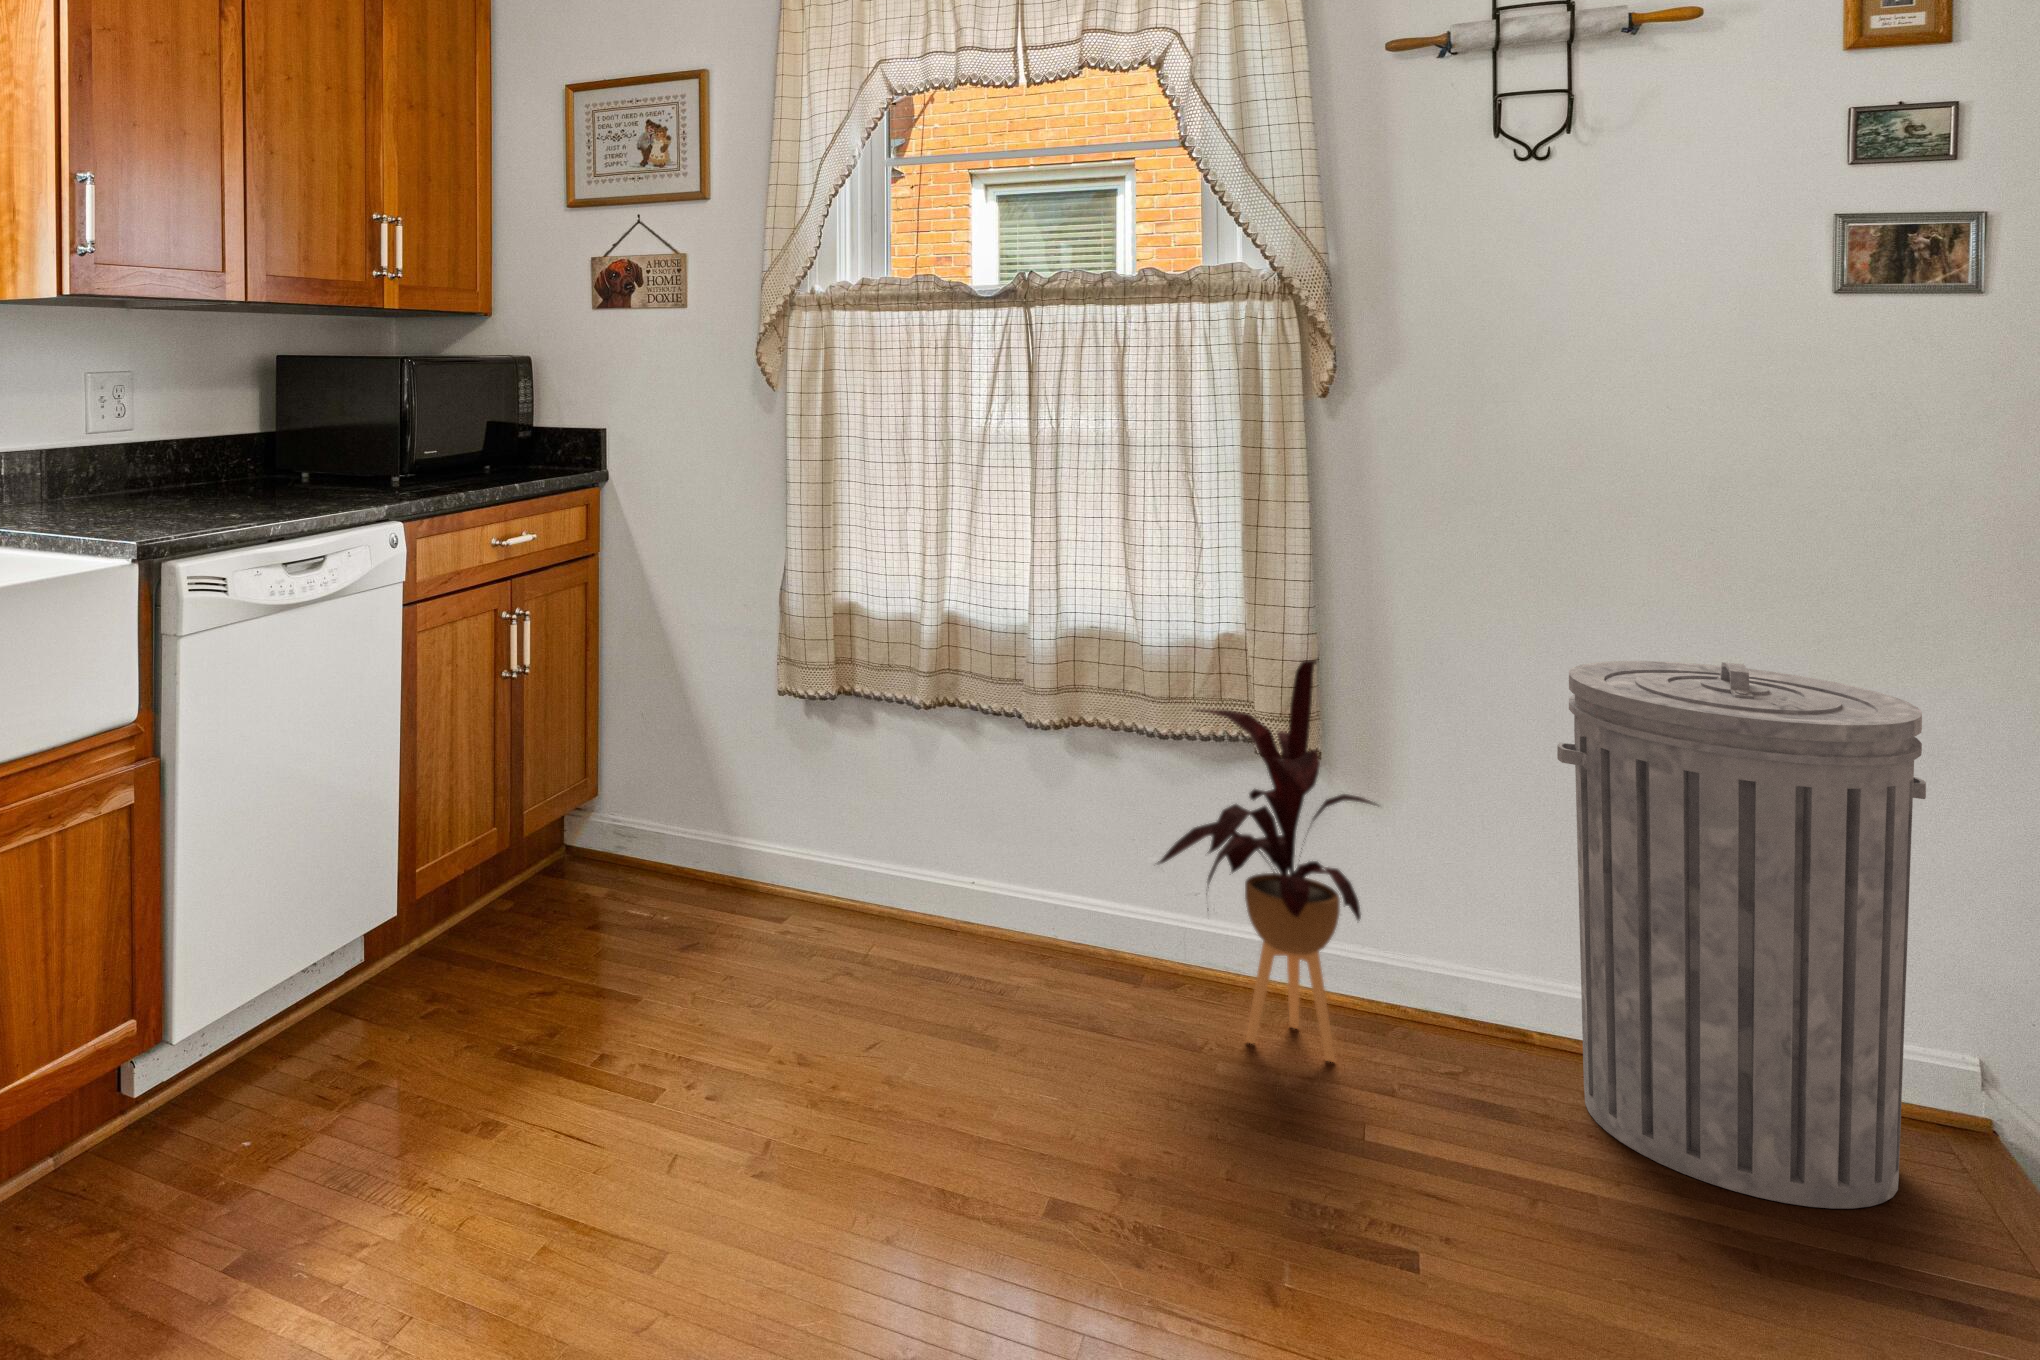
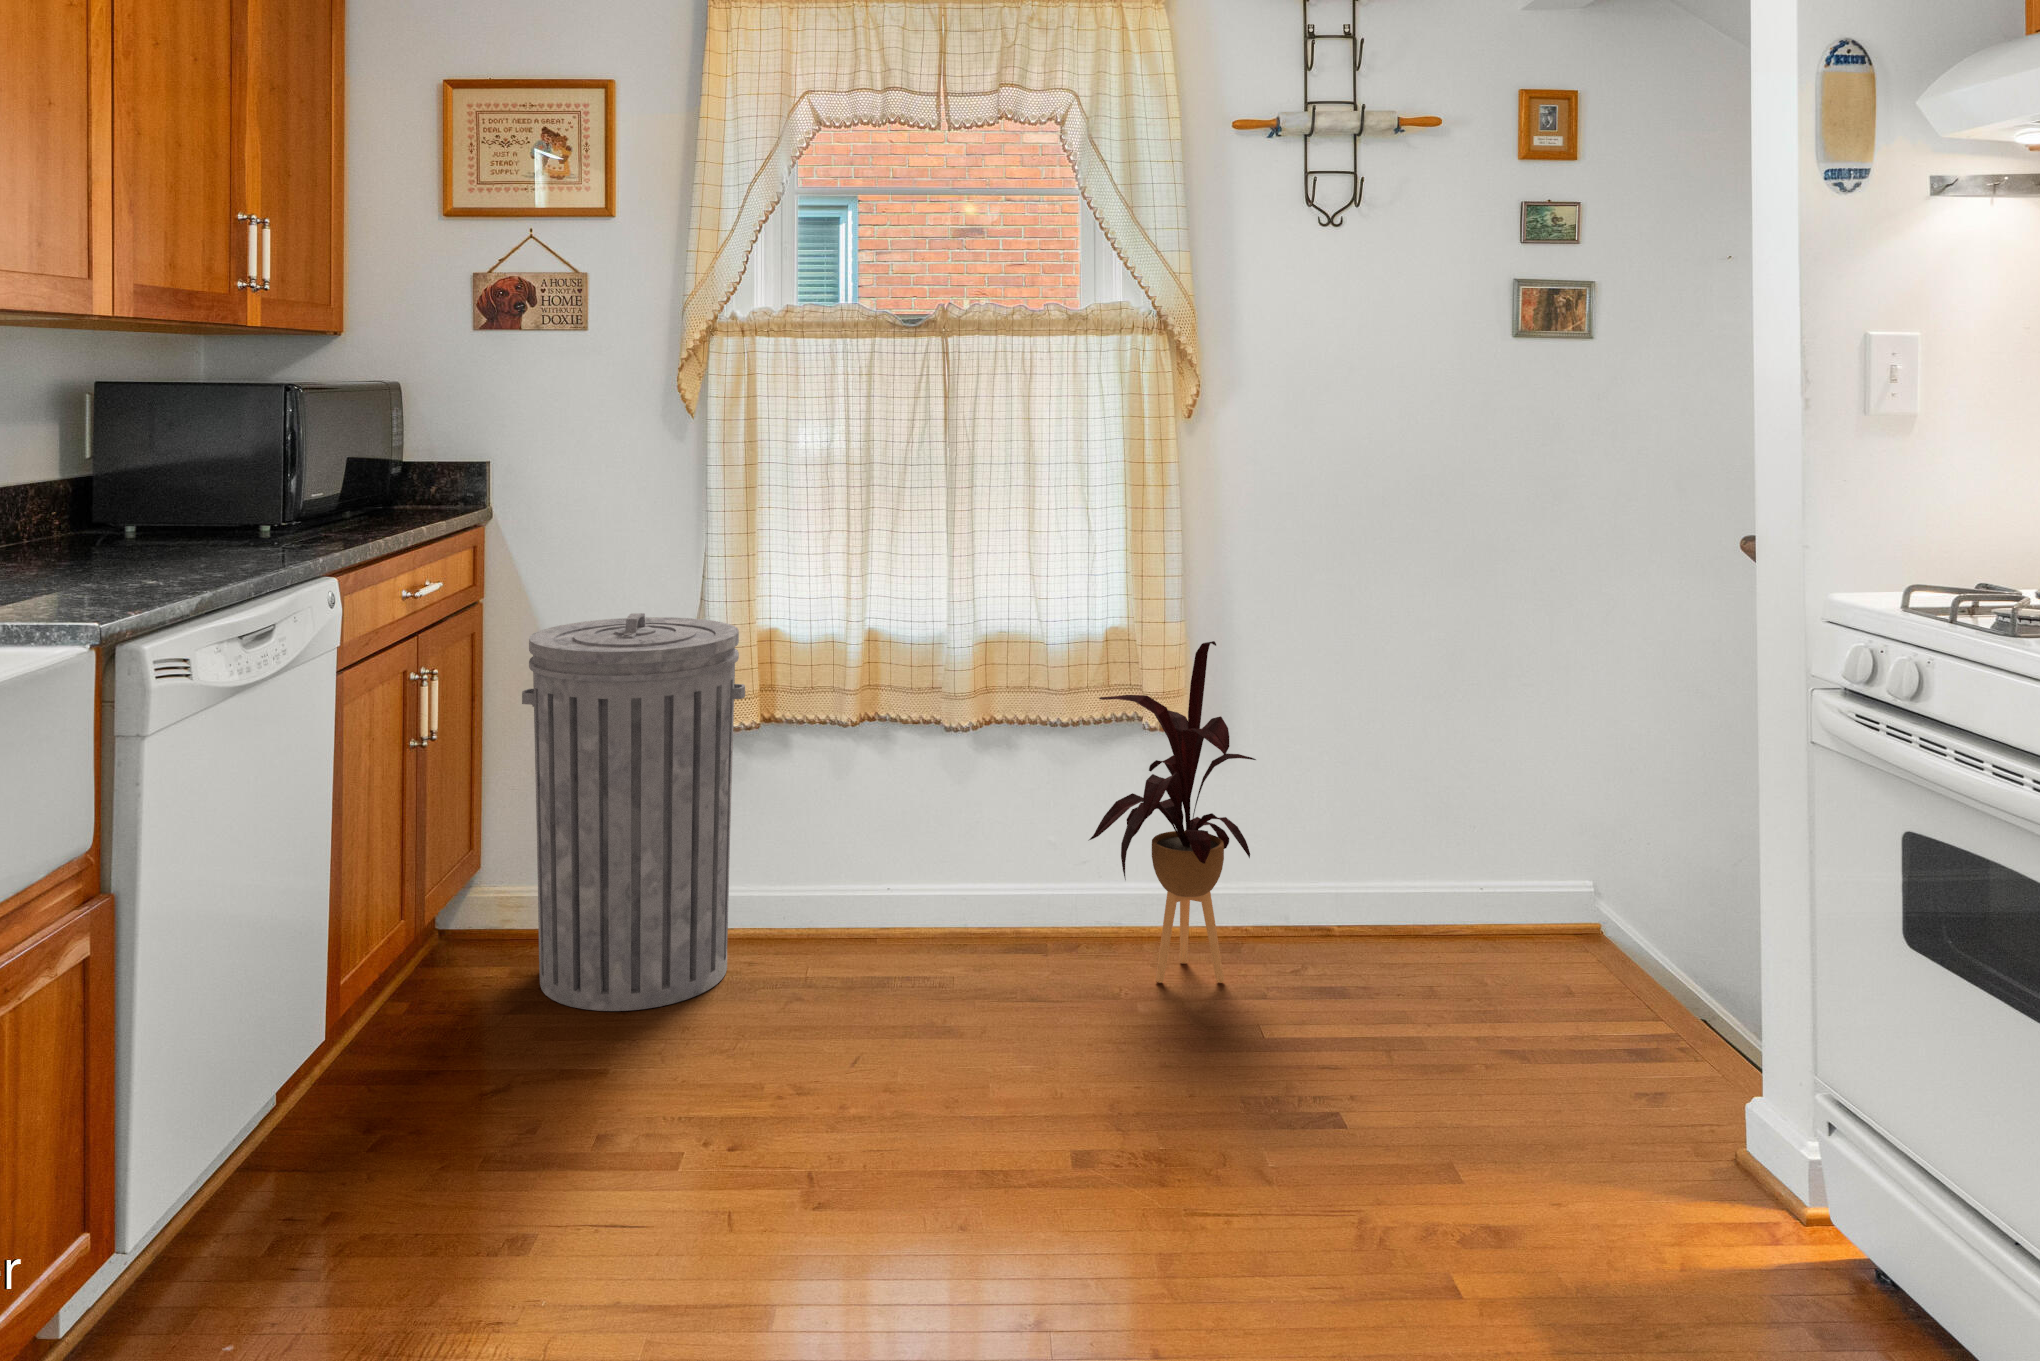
trash can: present [1557,661,1926,1209] -> present [522,613,745,1011]

